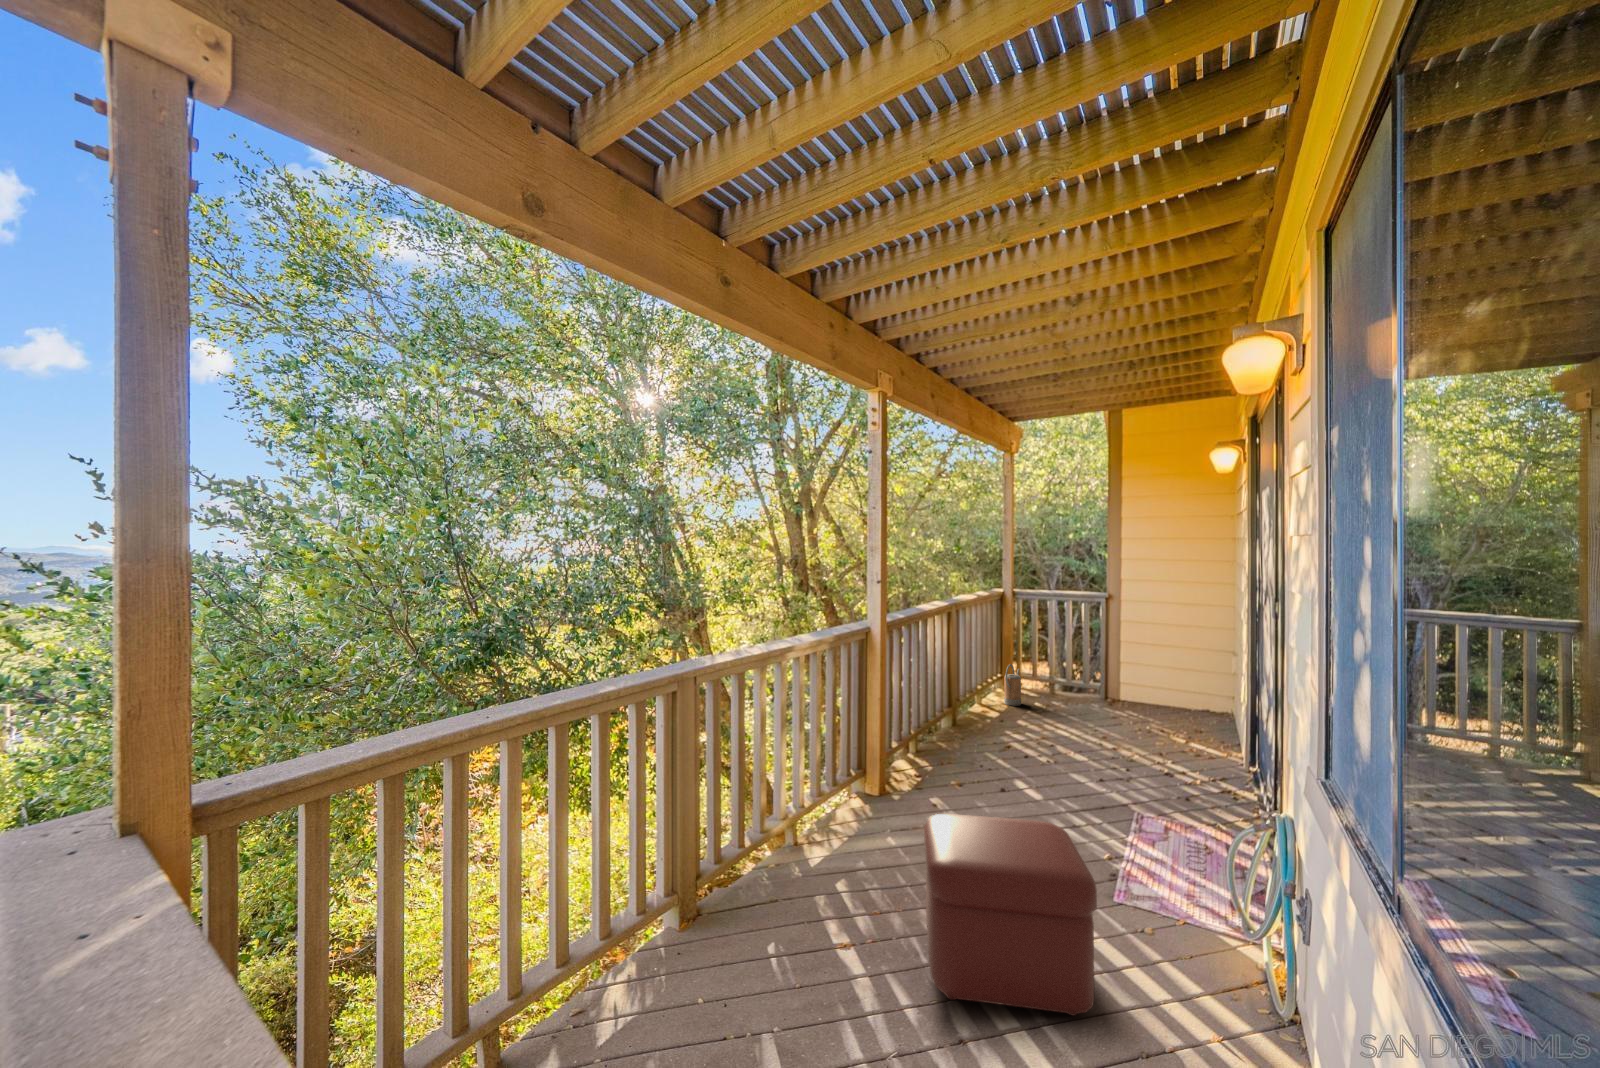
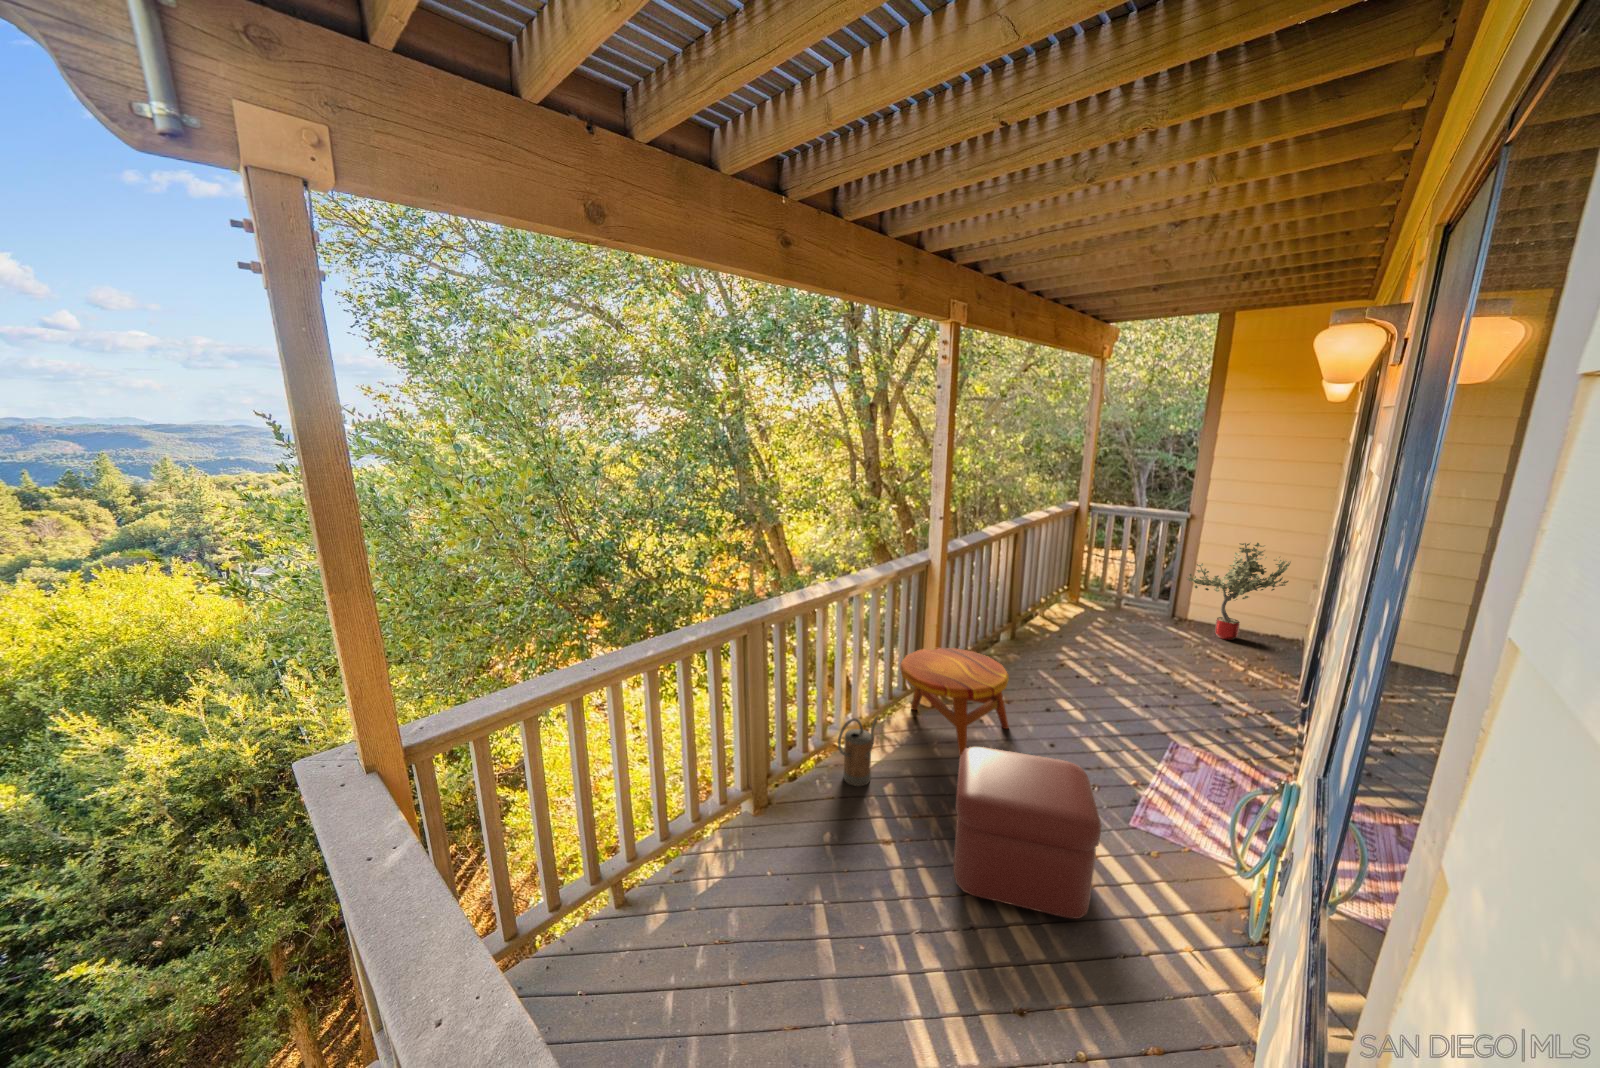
potted tree: none [1114,616,1209,717] -> present [1187,543,1291,640]
watering can: present [1004,664,1021,706] -> present [838,717,878,786]
side table: none [844,726,966,846] -> present [900,648,1009,756]

